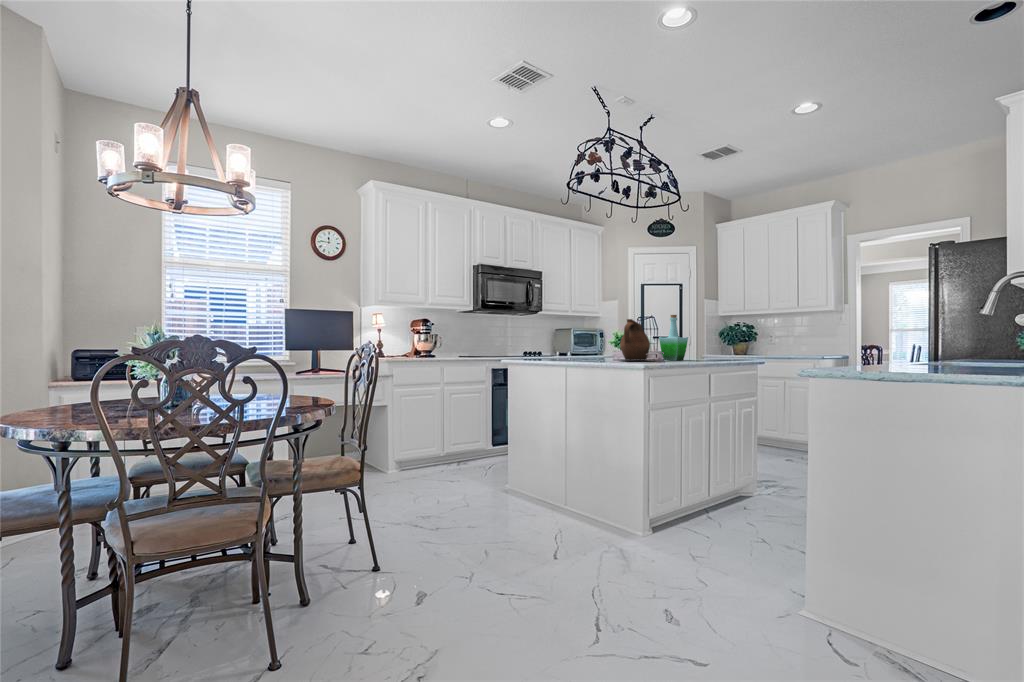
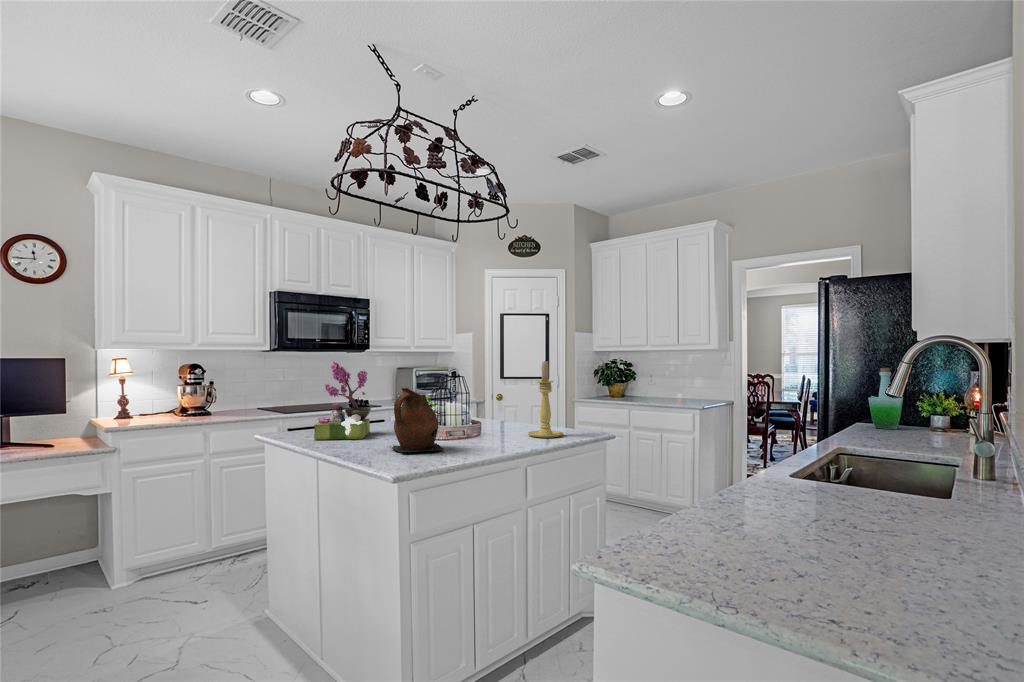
candle holder: none [702,305,729,359] -> present [528,361,564,438]
flower arrangement: none [552,307,587,359] -> present [314,361,371,440]
bottle: present [659,315,688,361] -> present [868,368,903,429]

